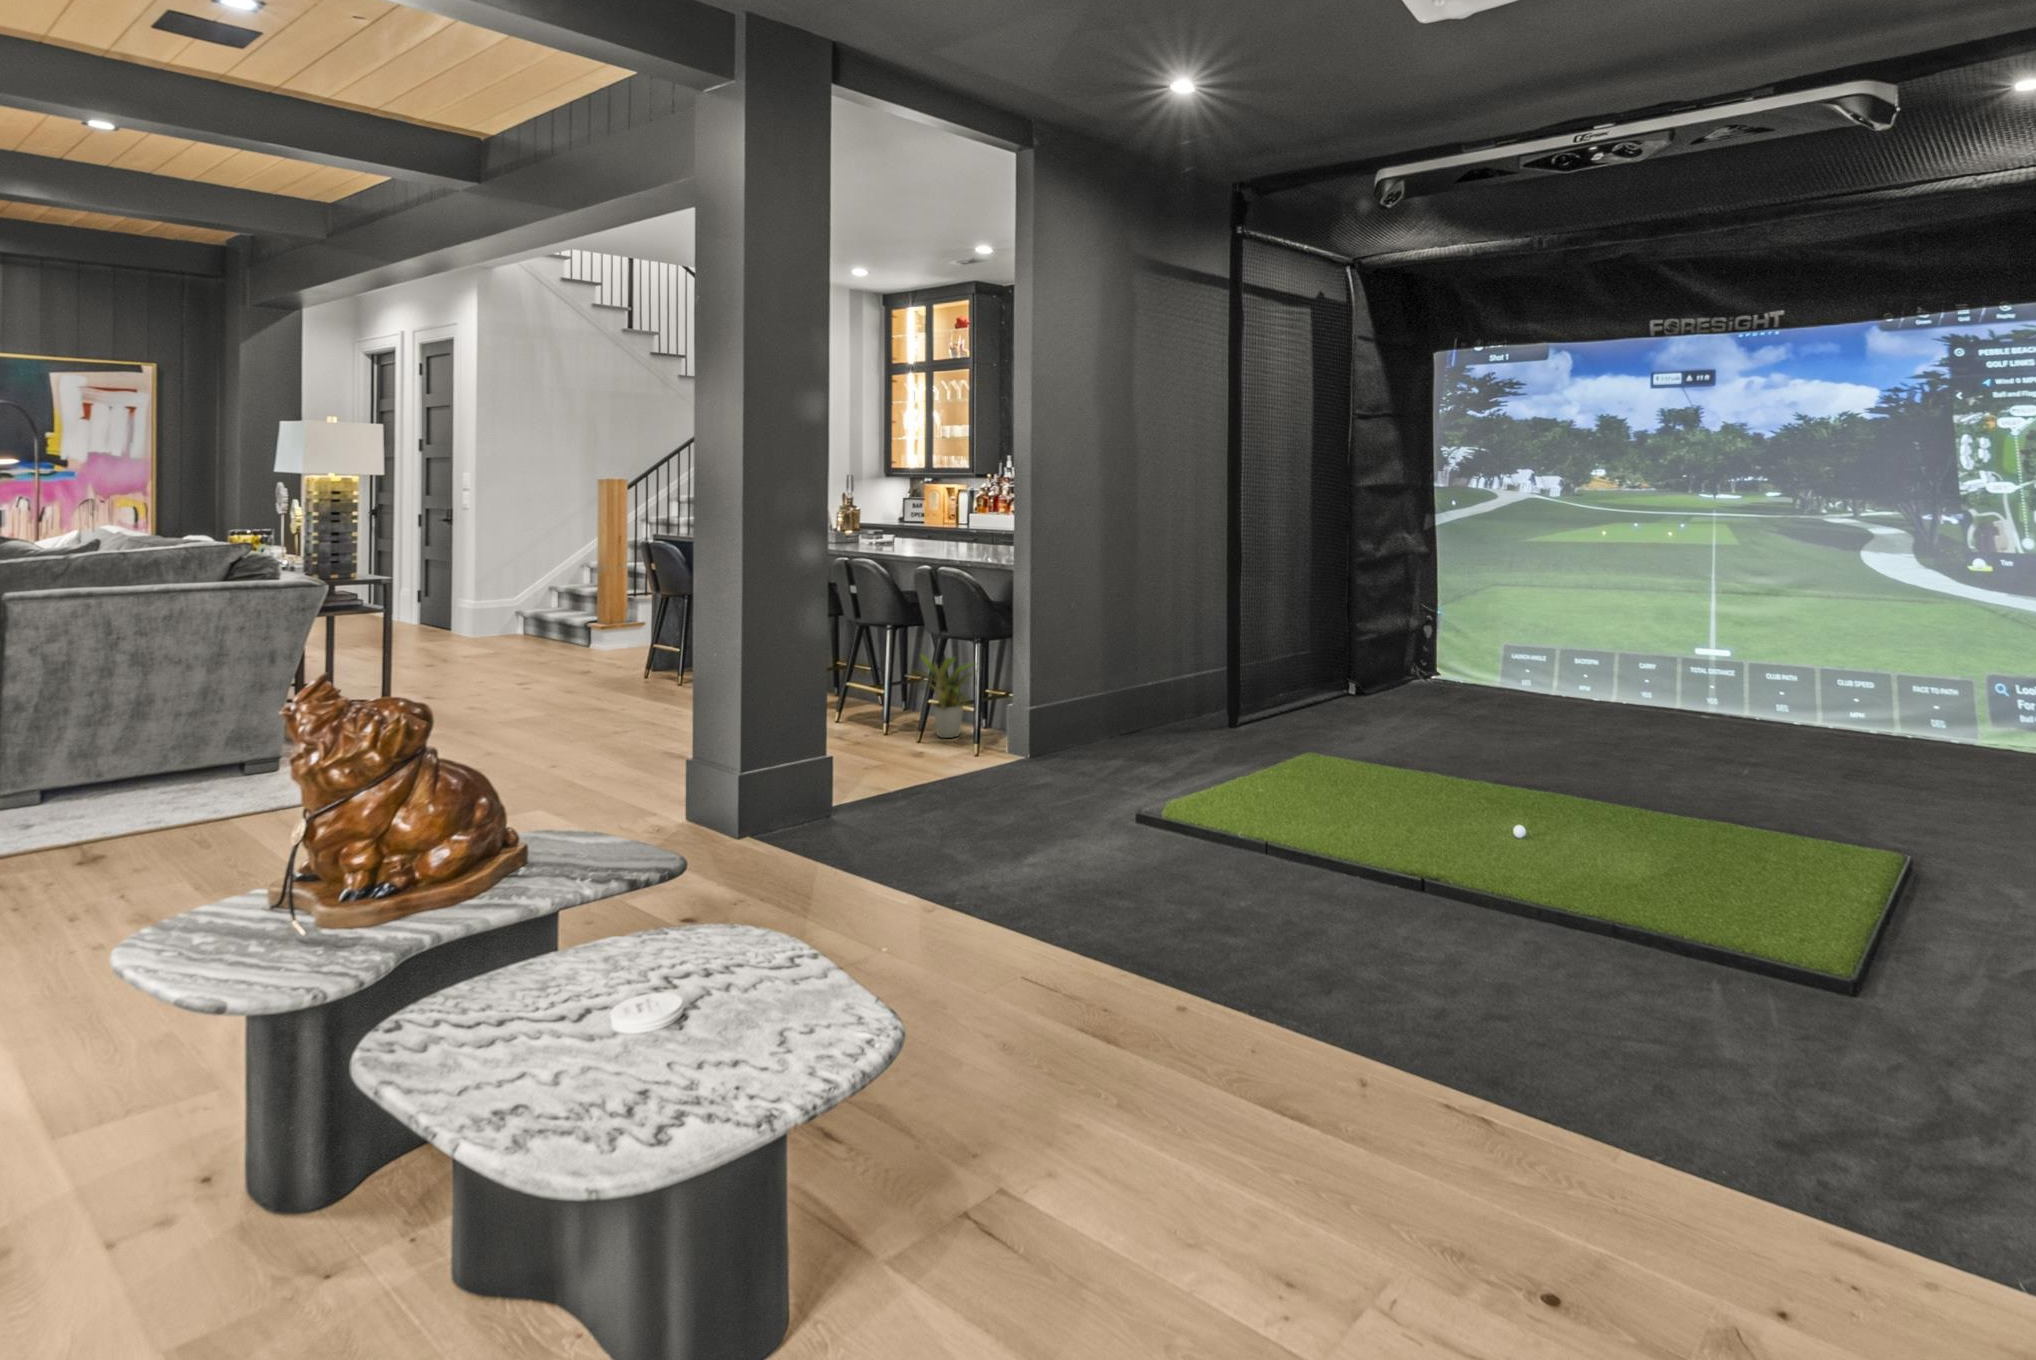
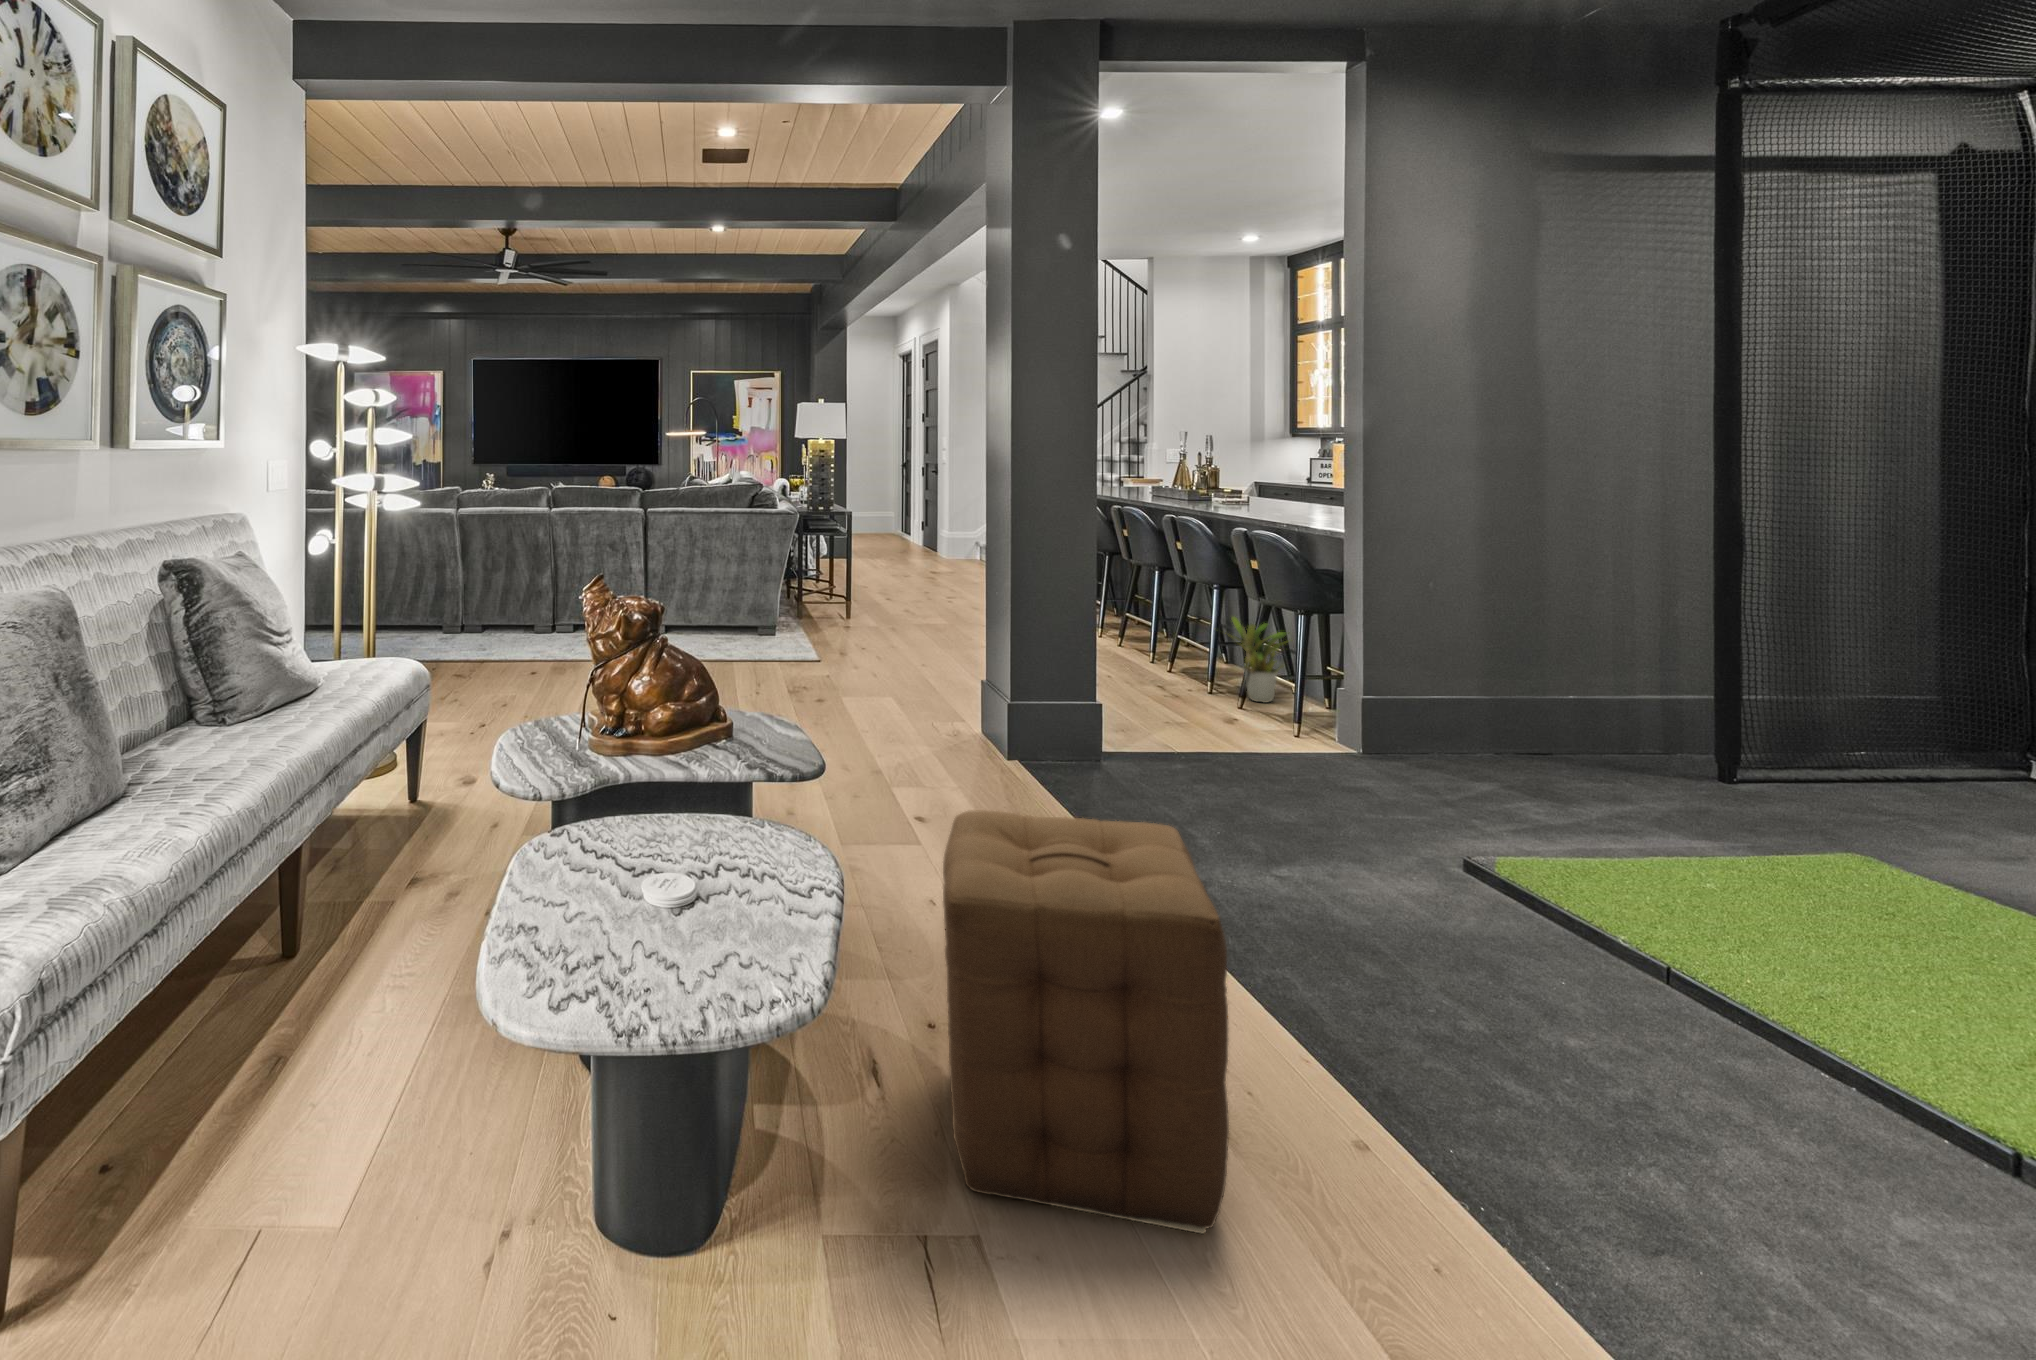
ottoman: none [946,817,1257,1242] -> present [943,810,1229,1234]

